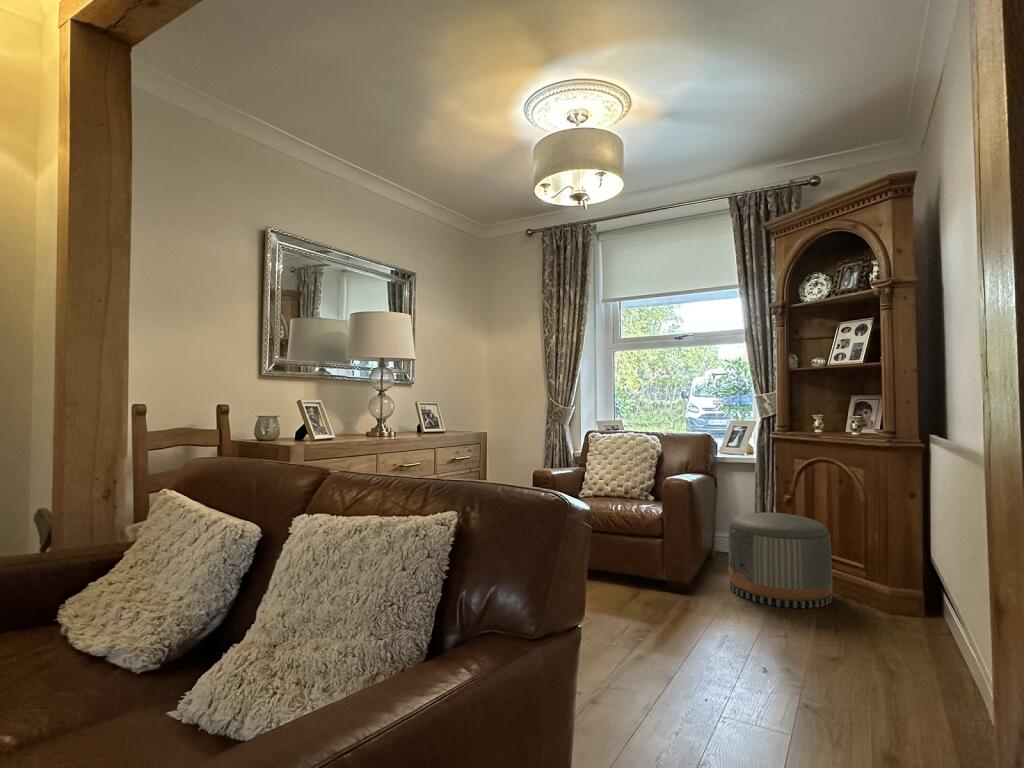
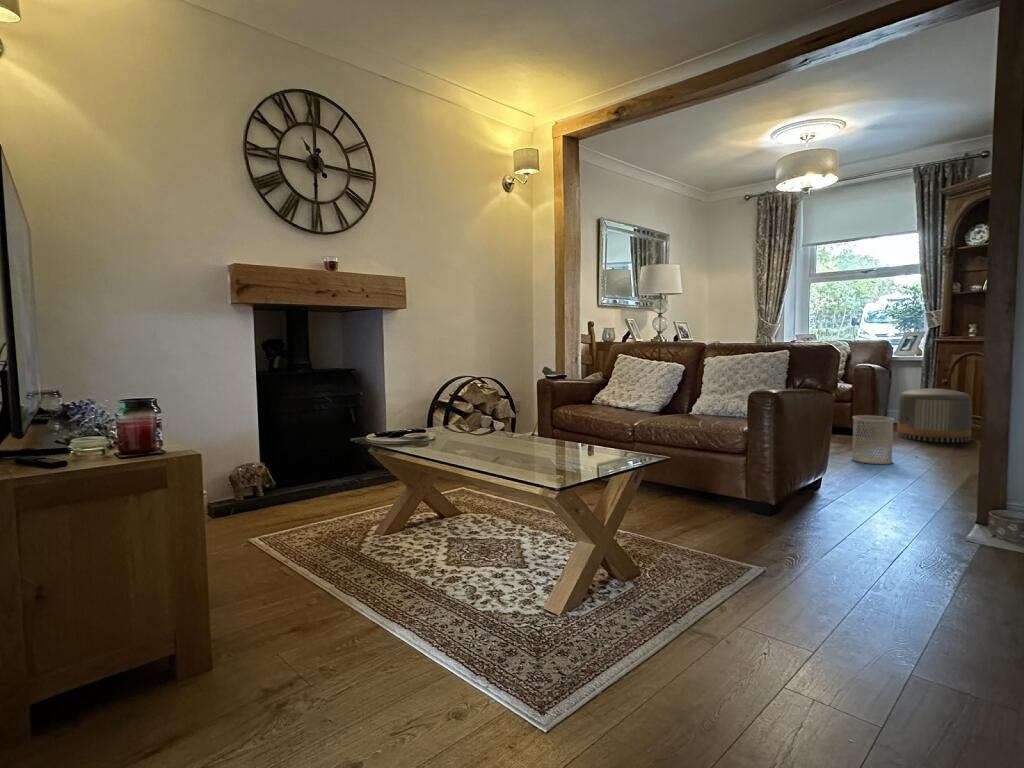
wastebasket: none [651,602,728,724] -> present [851,415,894,464]

